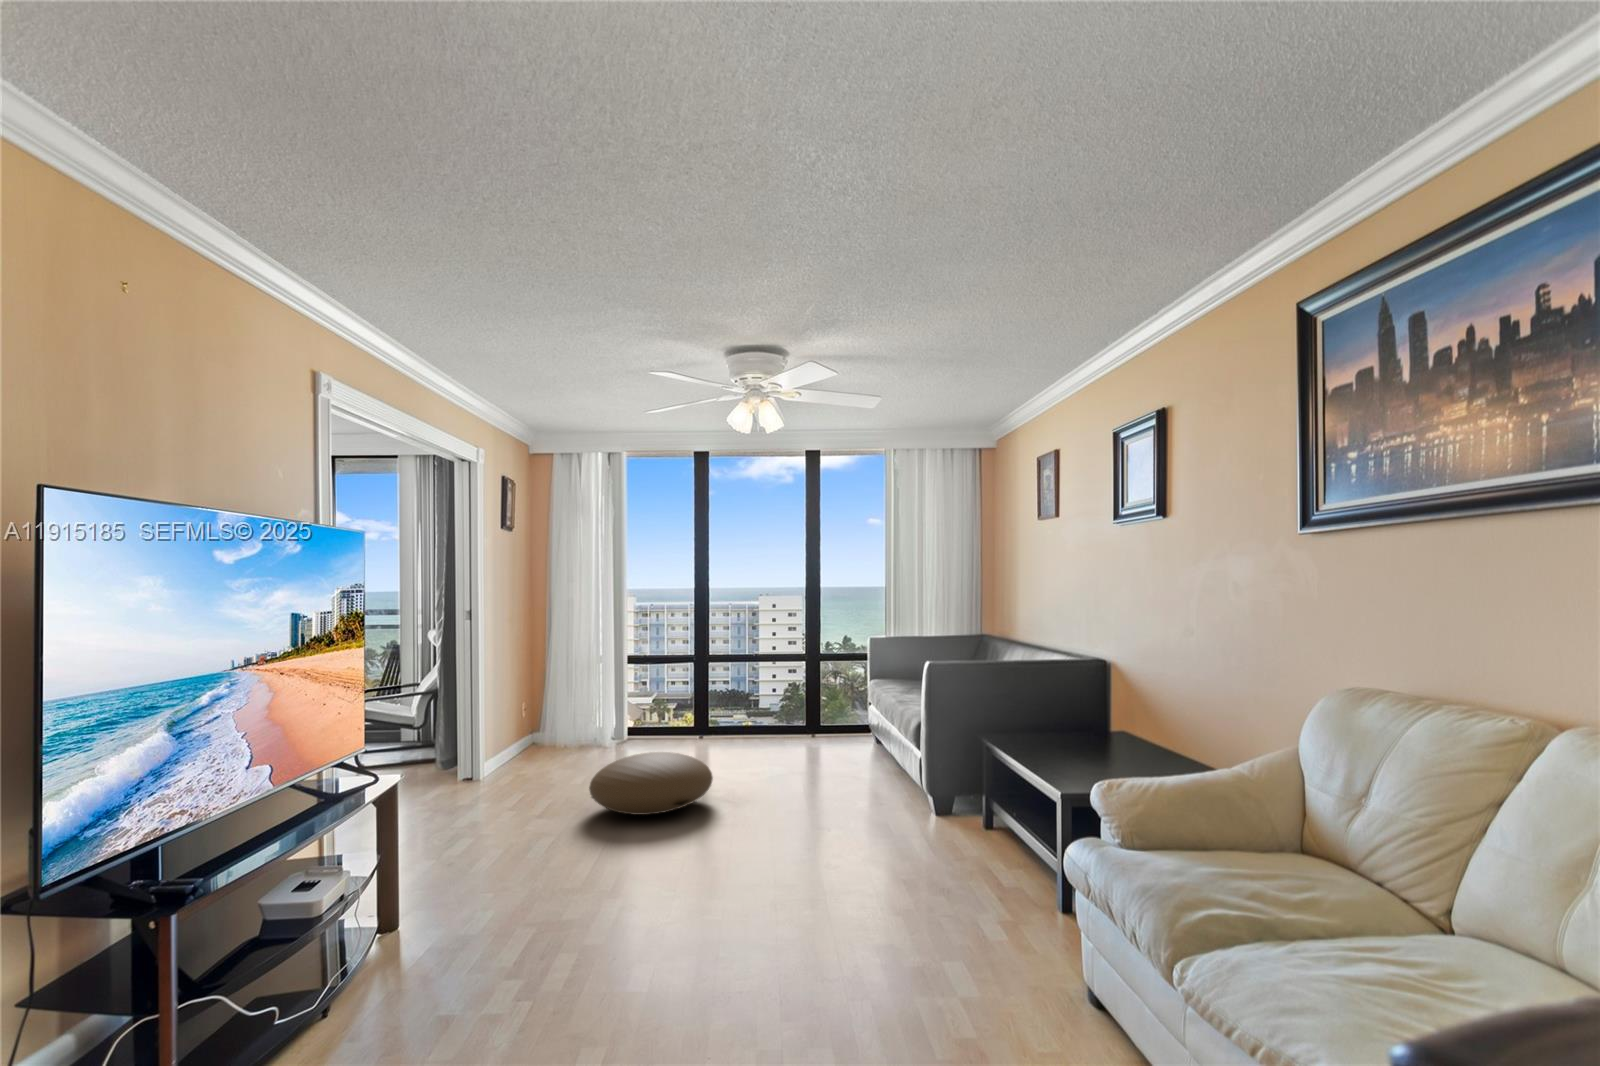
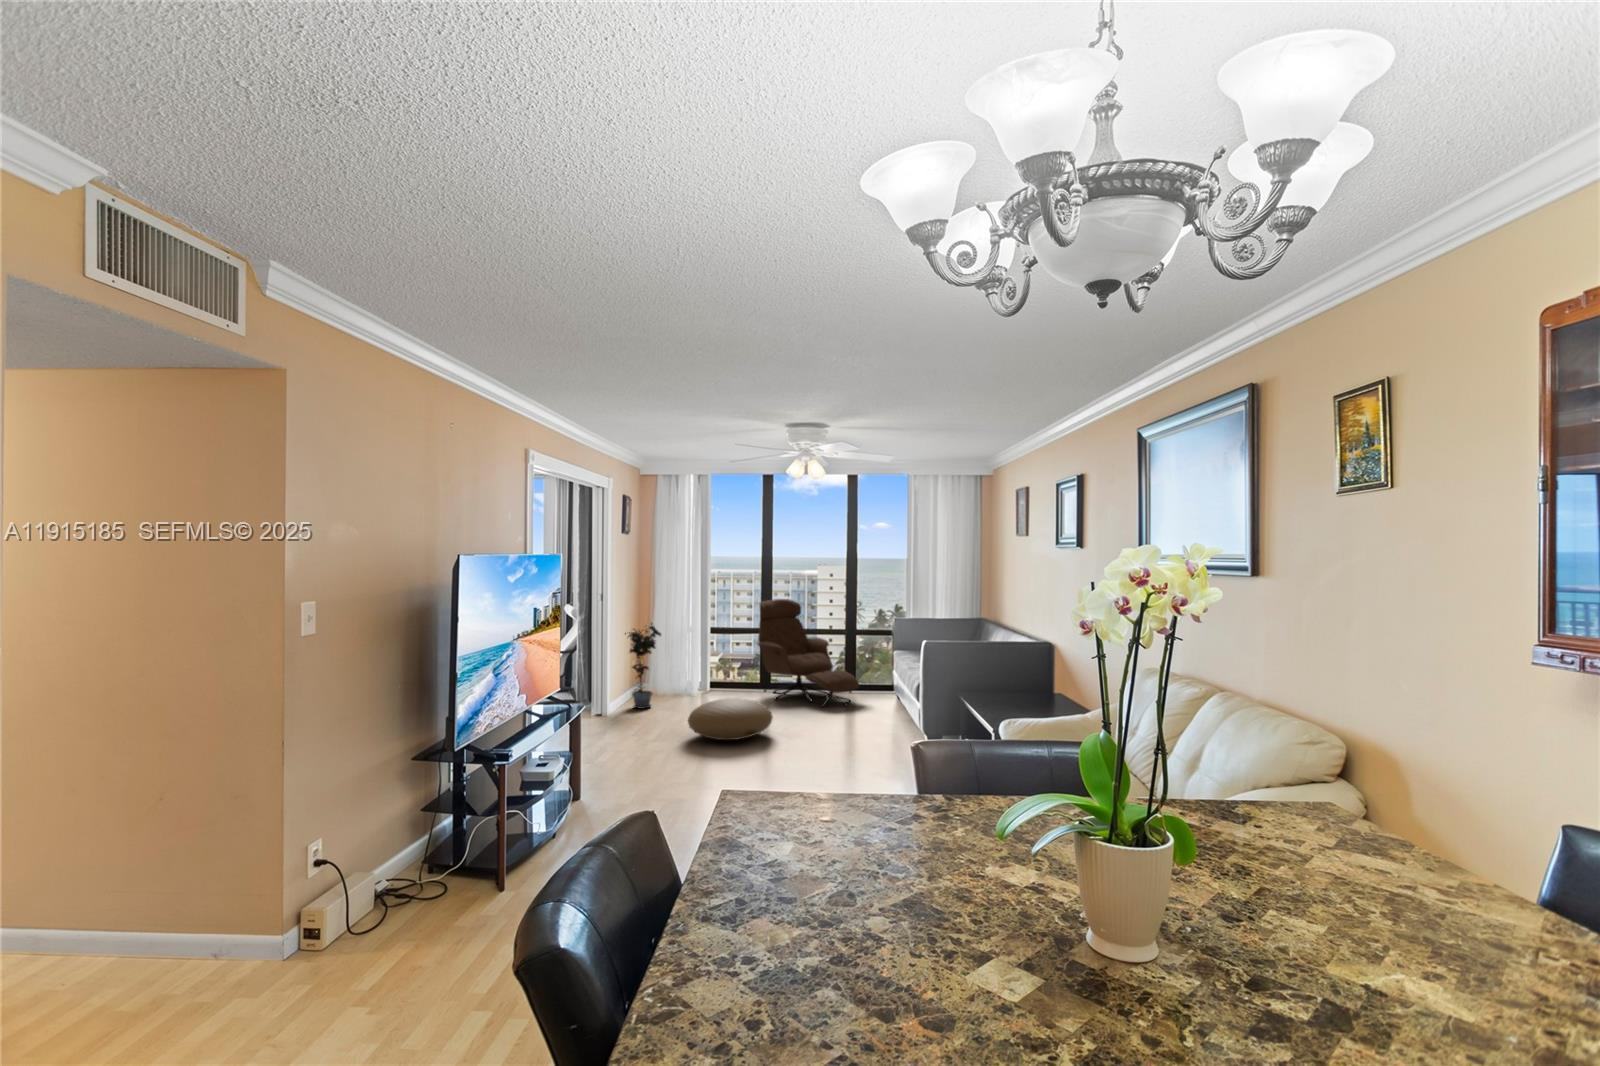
lounge chair: none [689,617,826,758] -> present [758,599,859,707]
potted plant: none [504,650,559,770] -> present [625,623,661,709]

